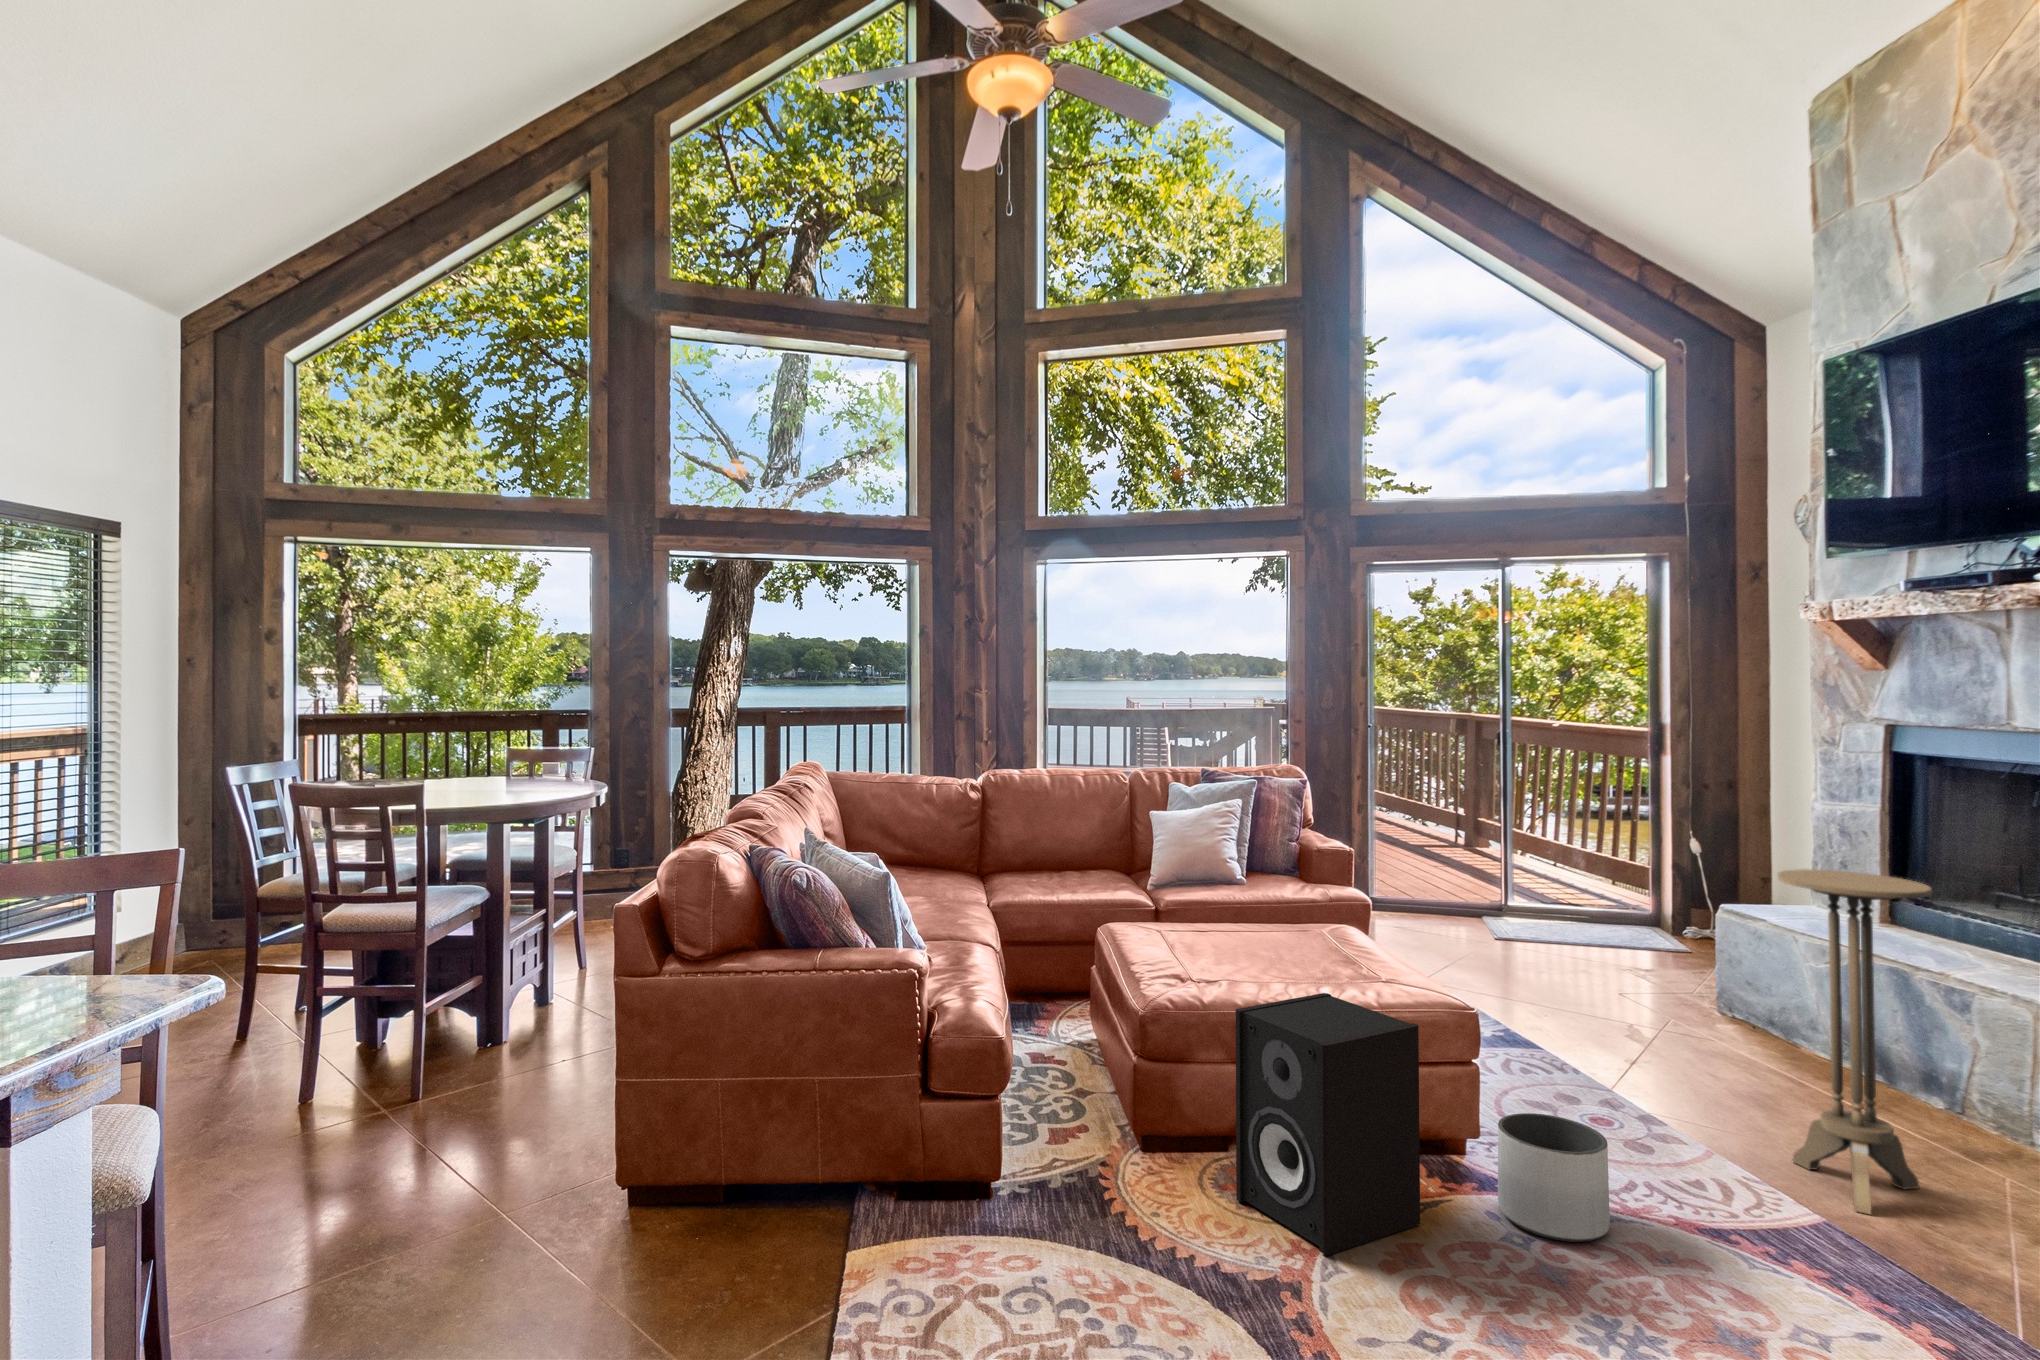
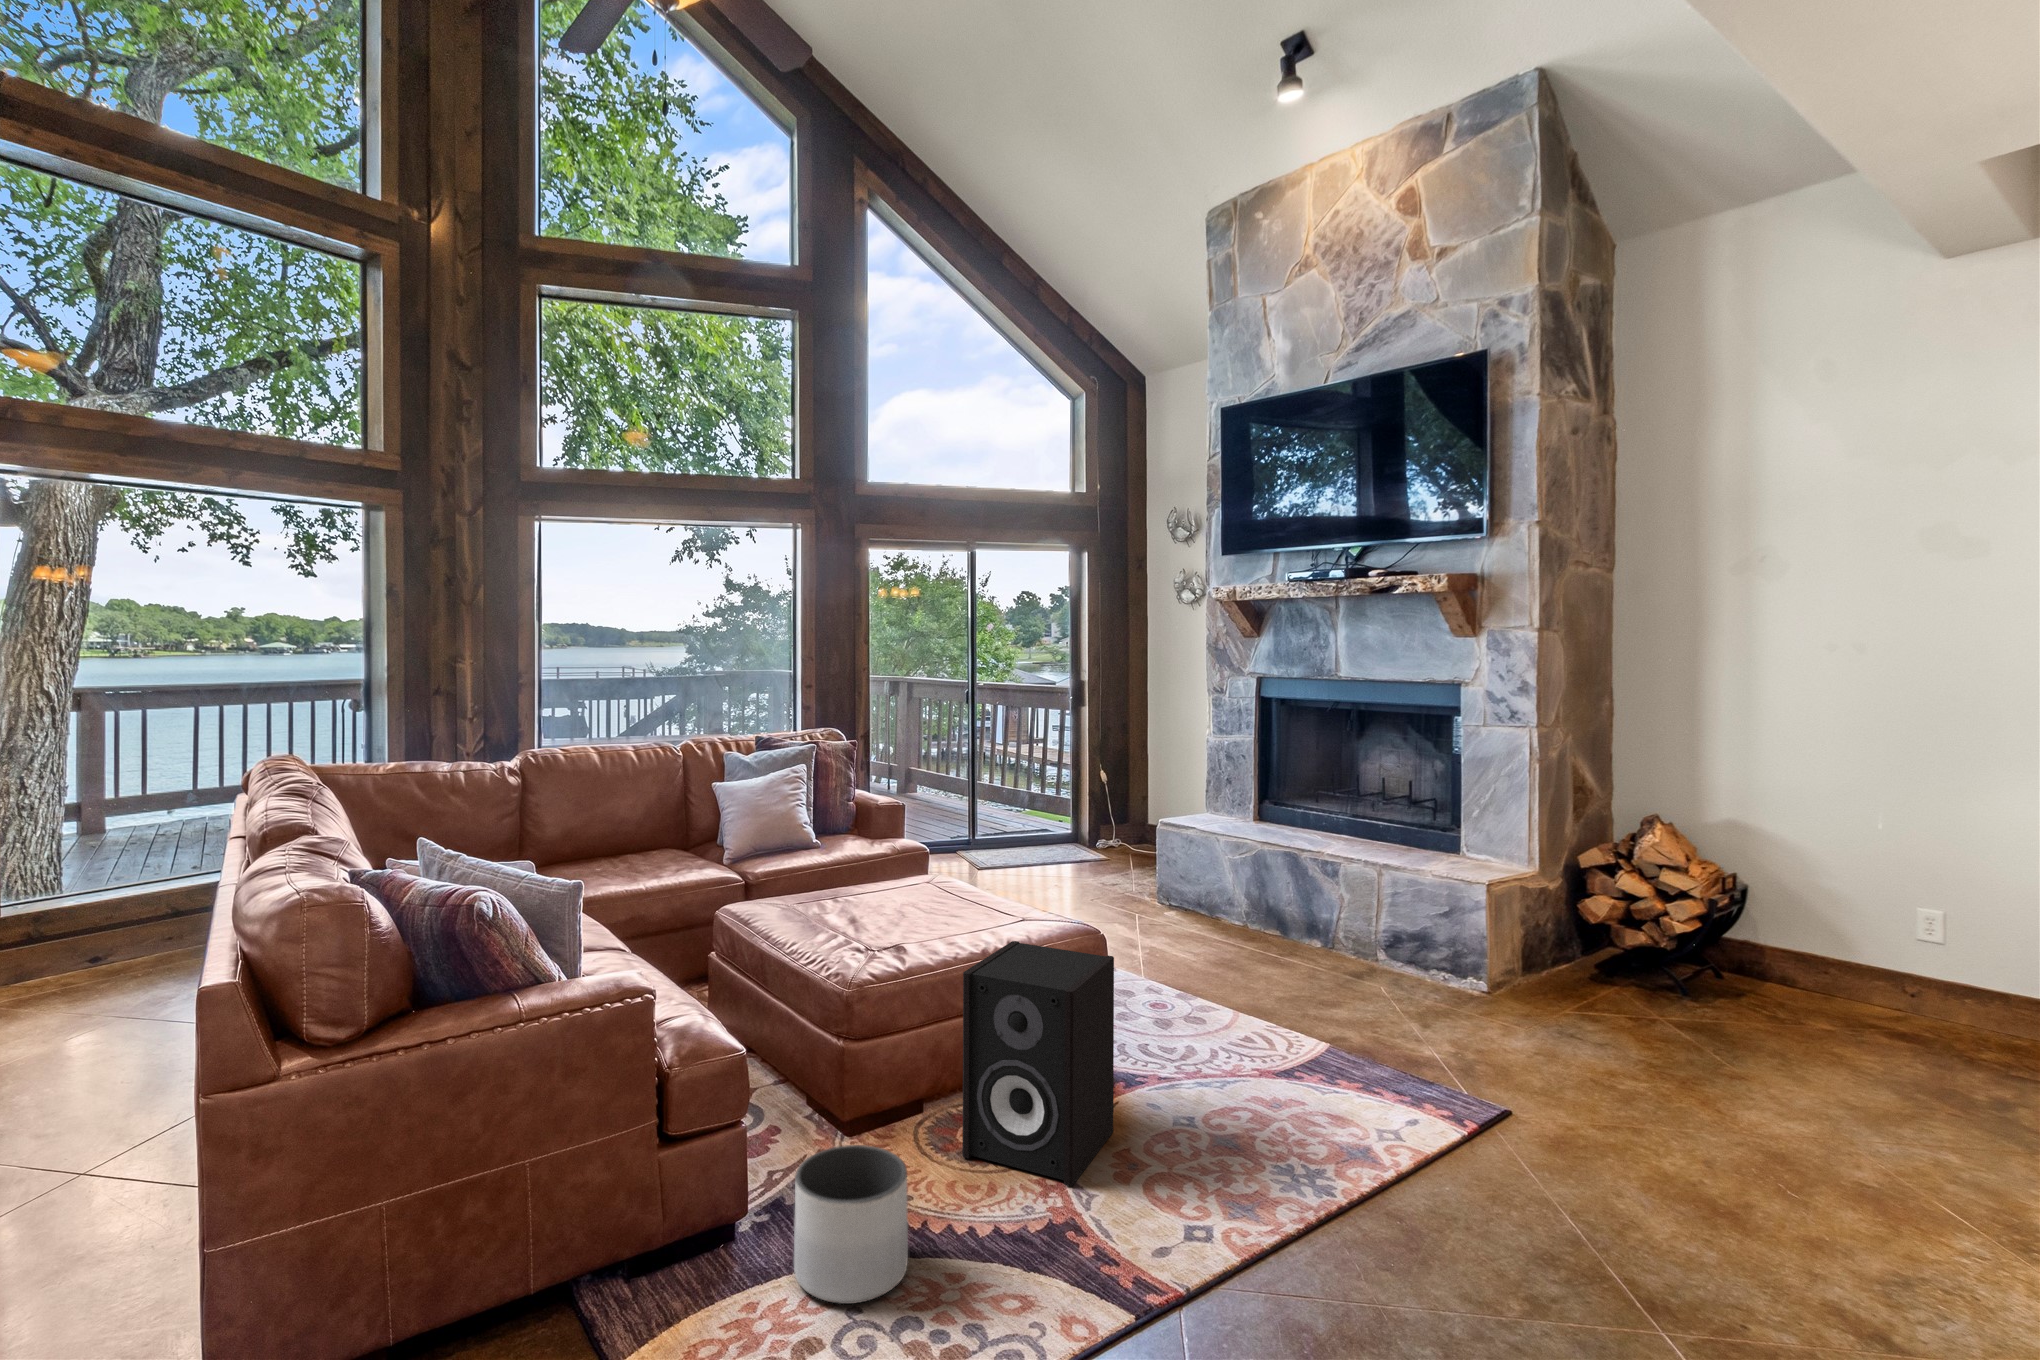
side table: present [1778,869,1932,1214] -> none [1279,787,1375,1034]
planter: present [1498,1113,1610,1242] -> present [794,1145,908,1304]

